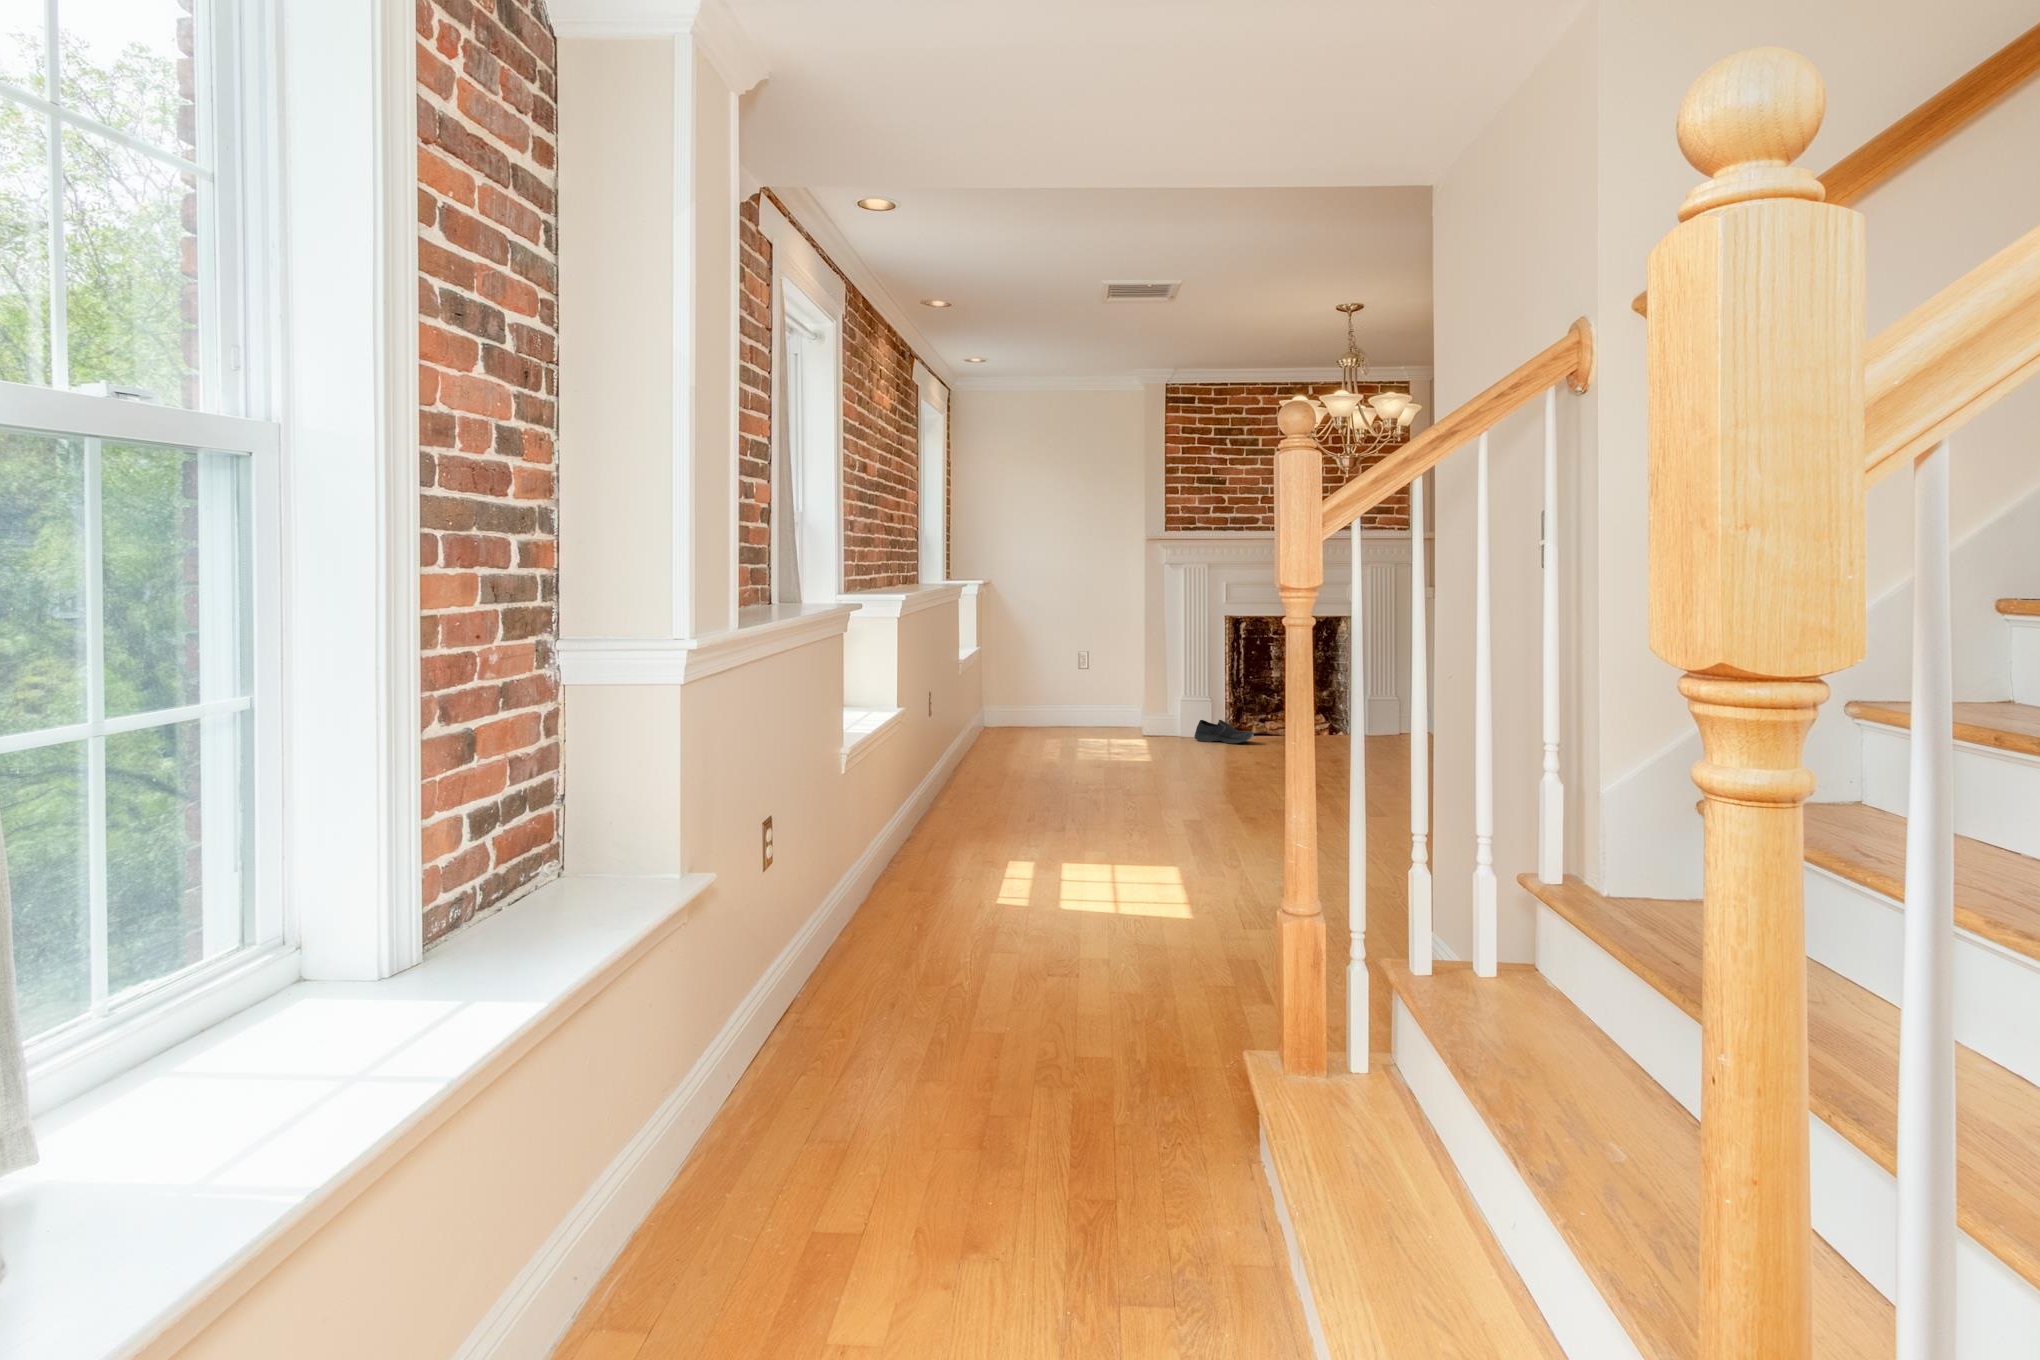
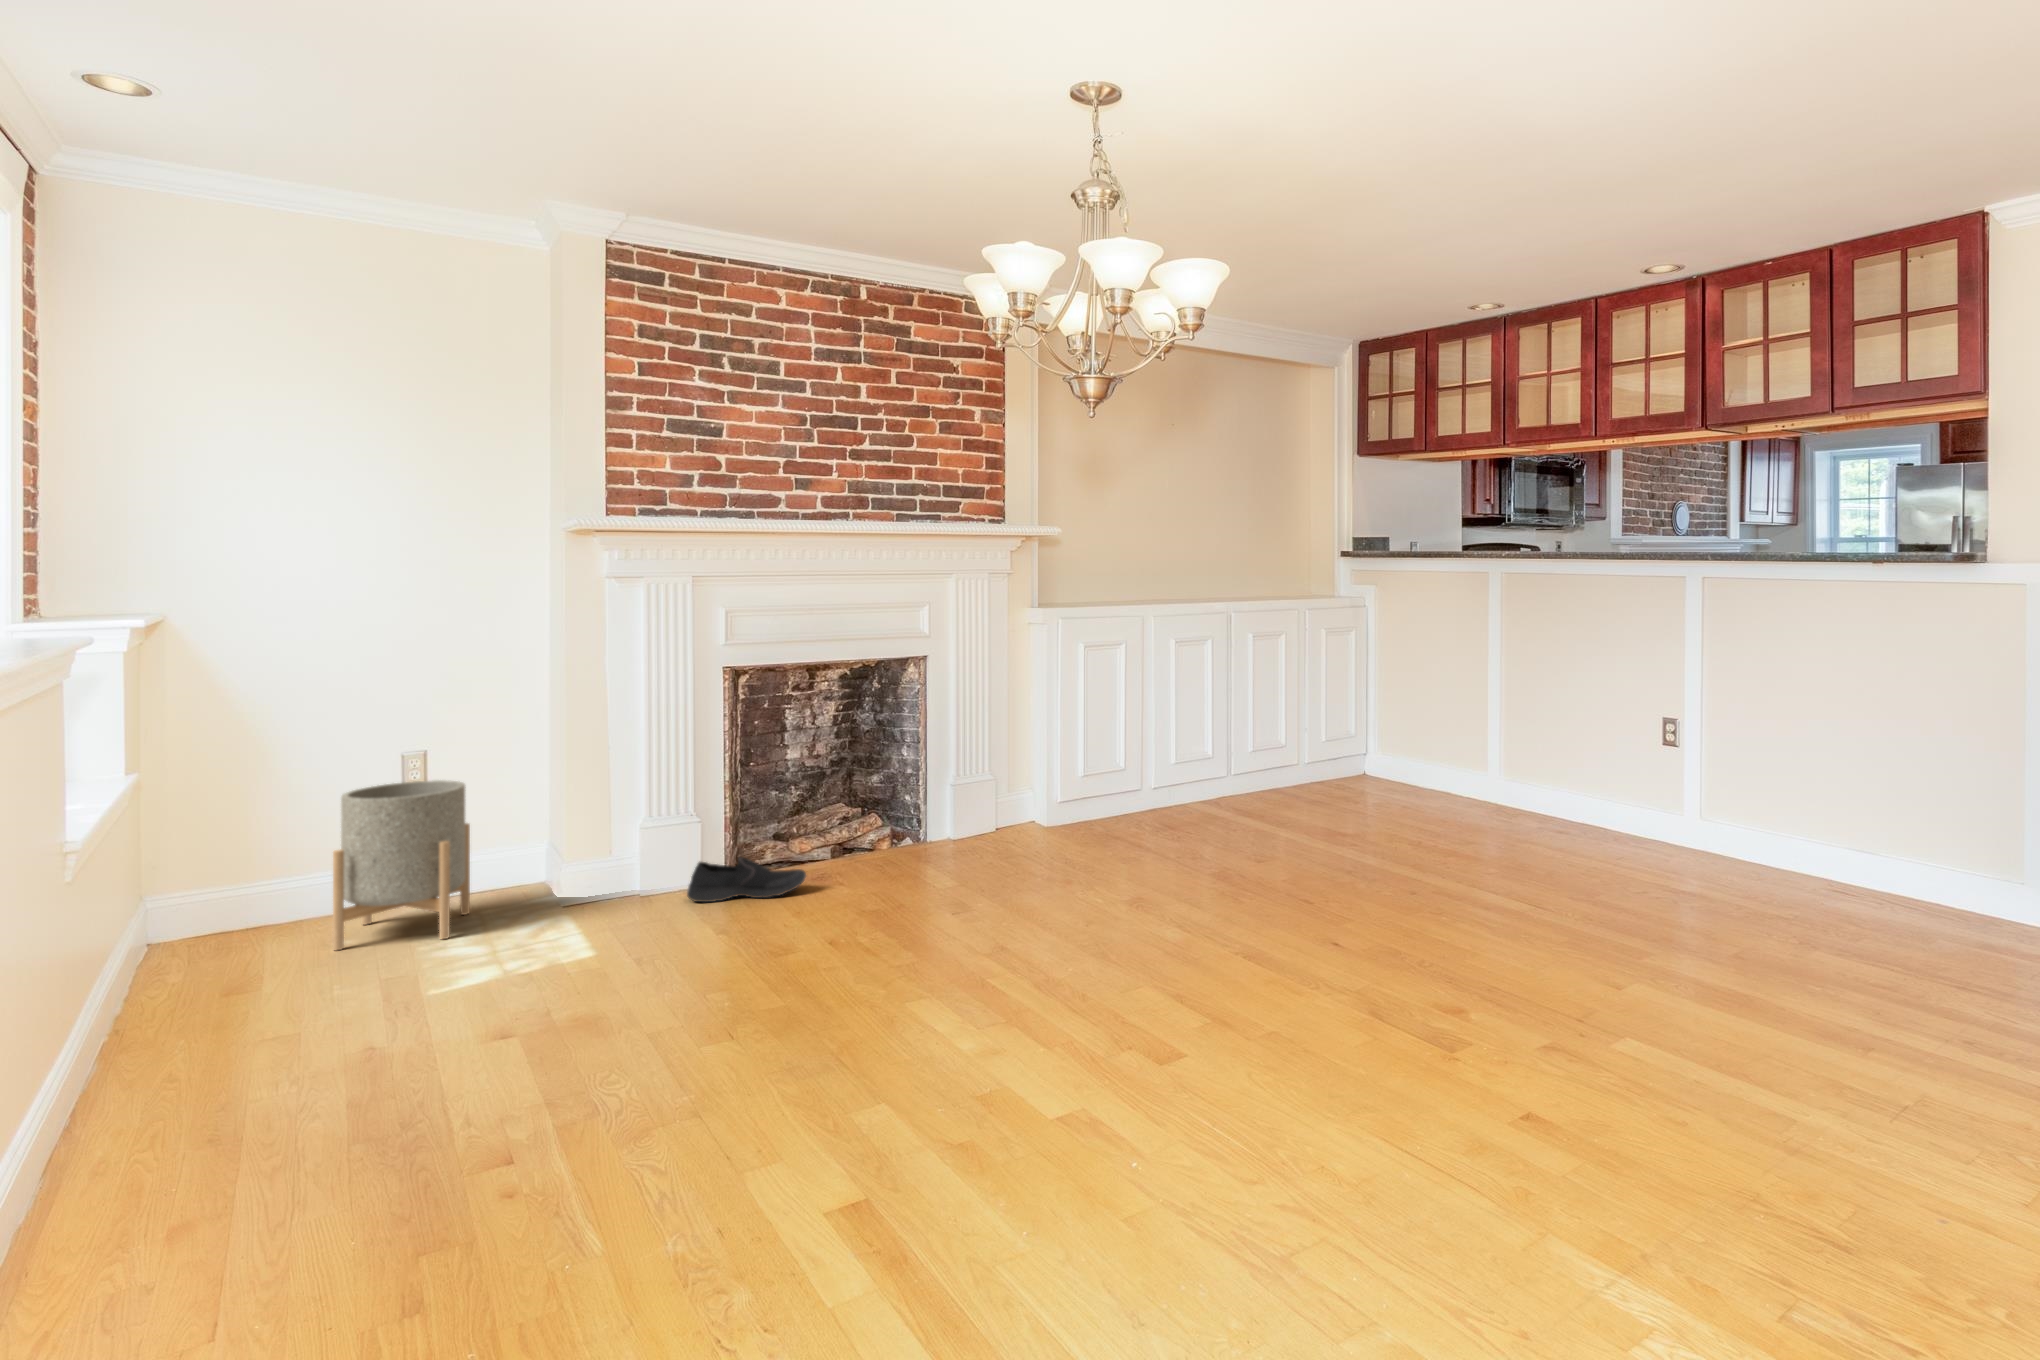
planter: none [1046,663,1104,737] -> present [333,780,470,950]

